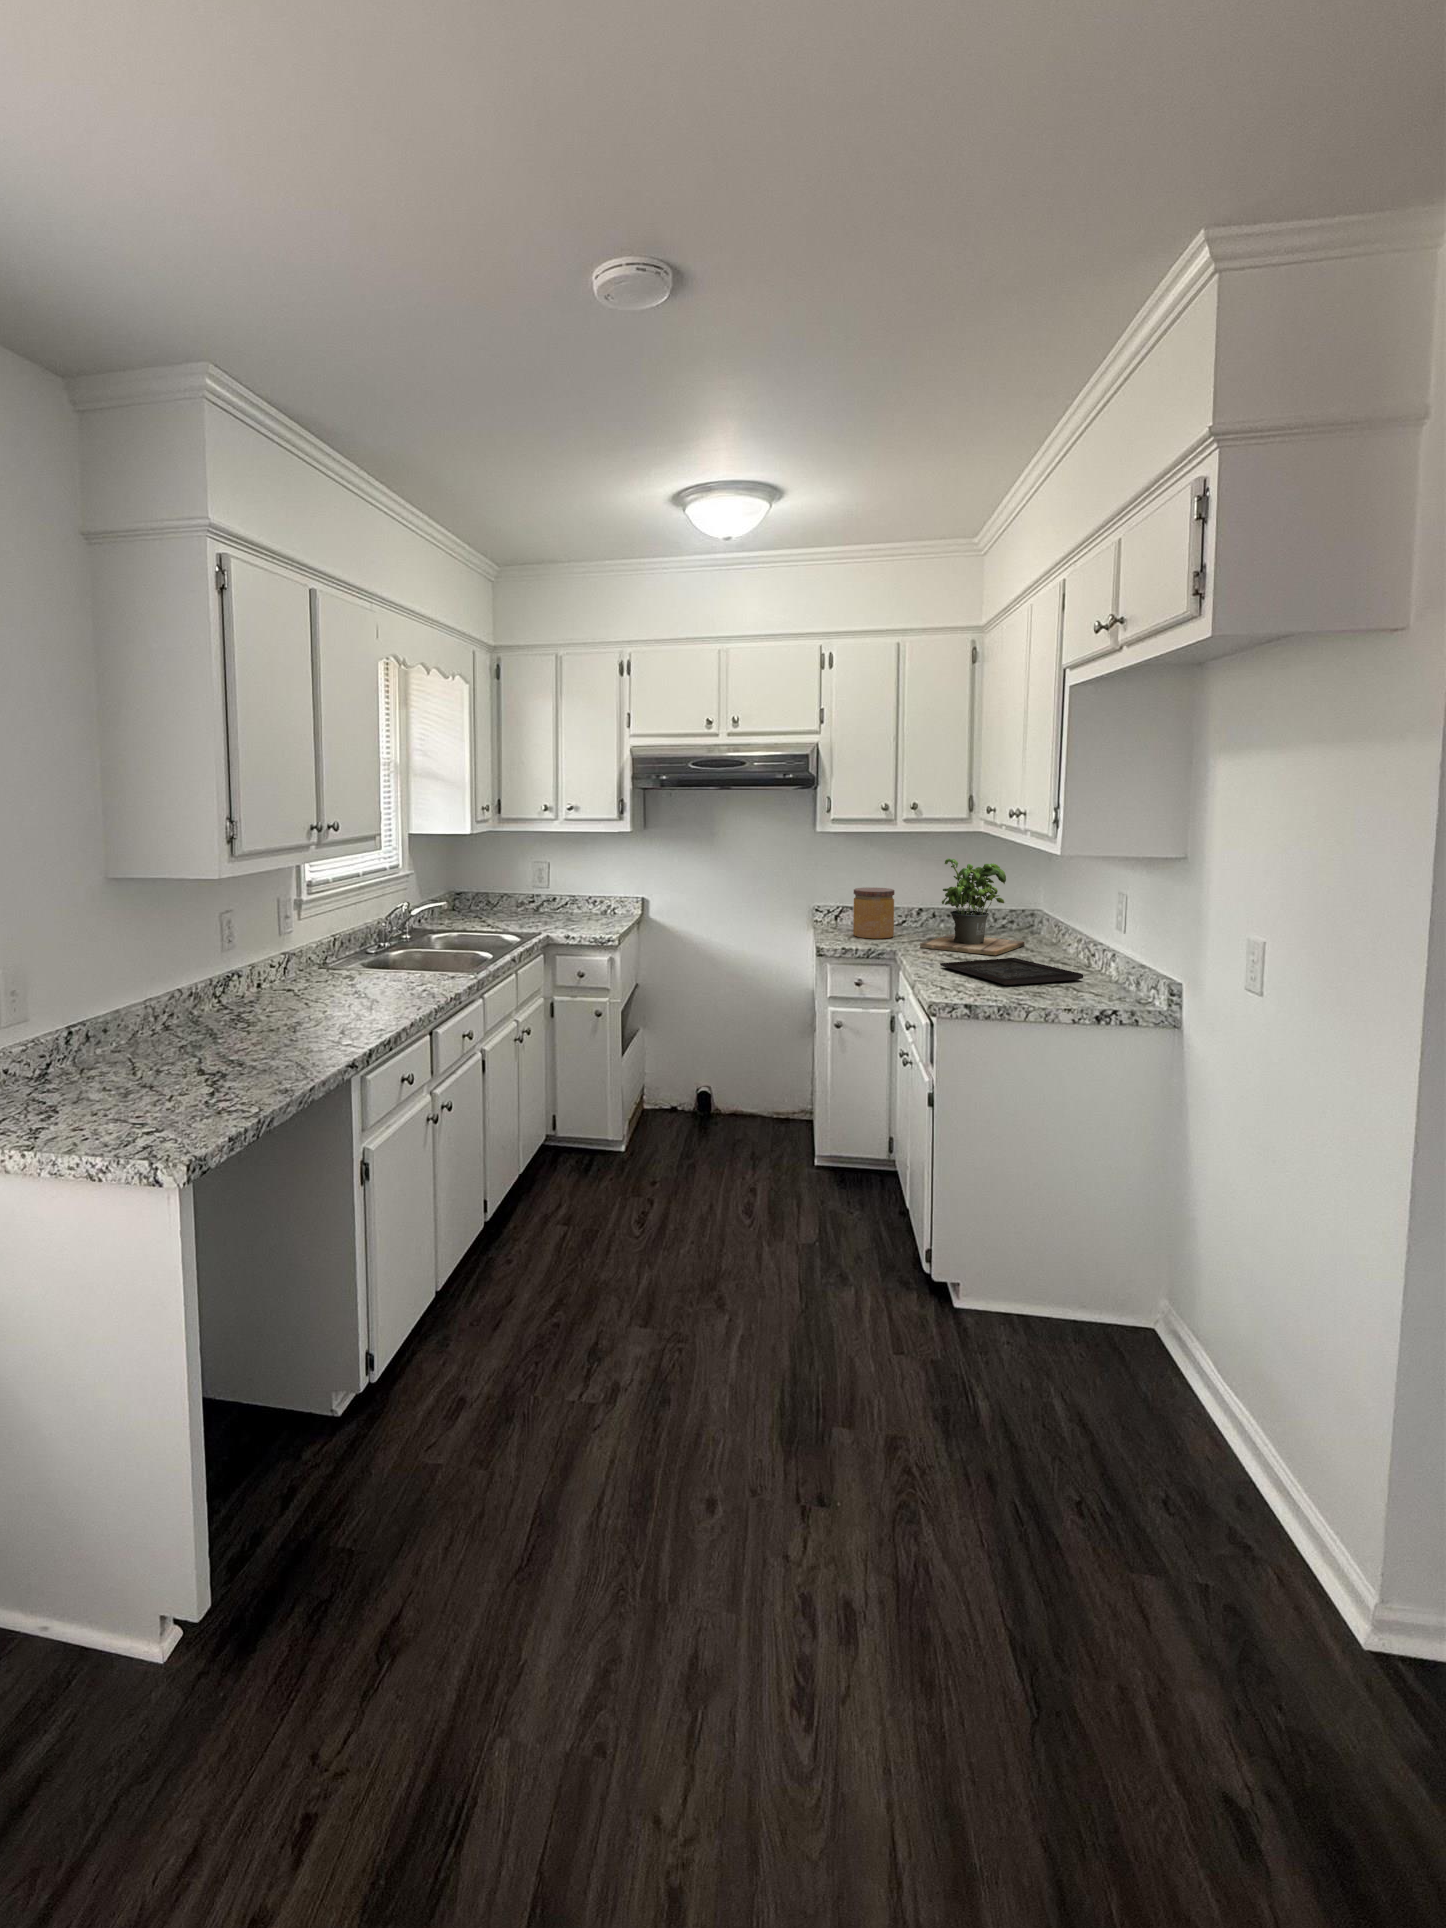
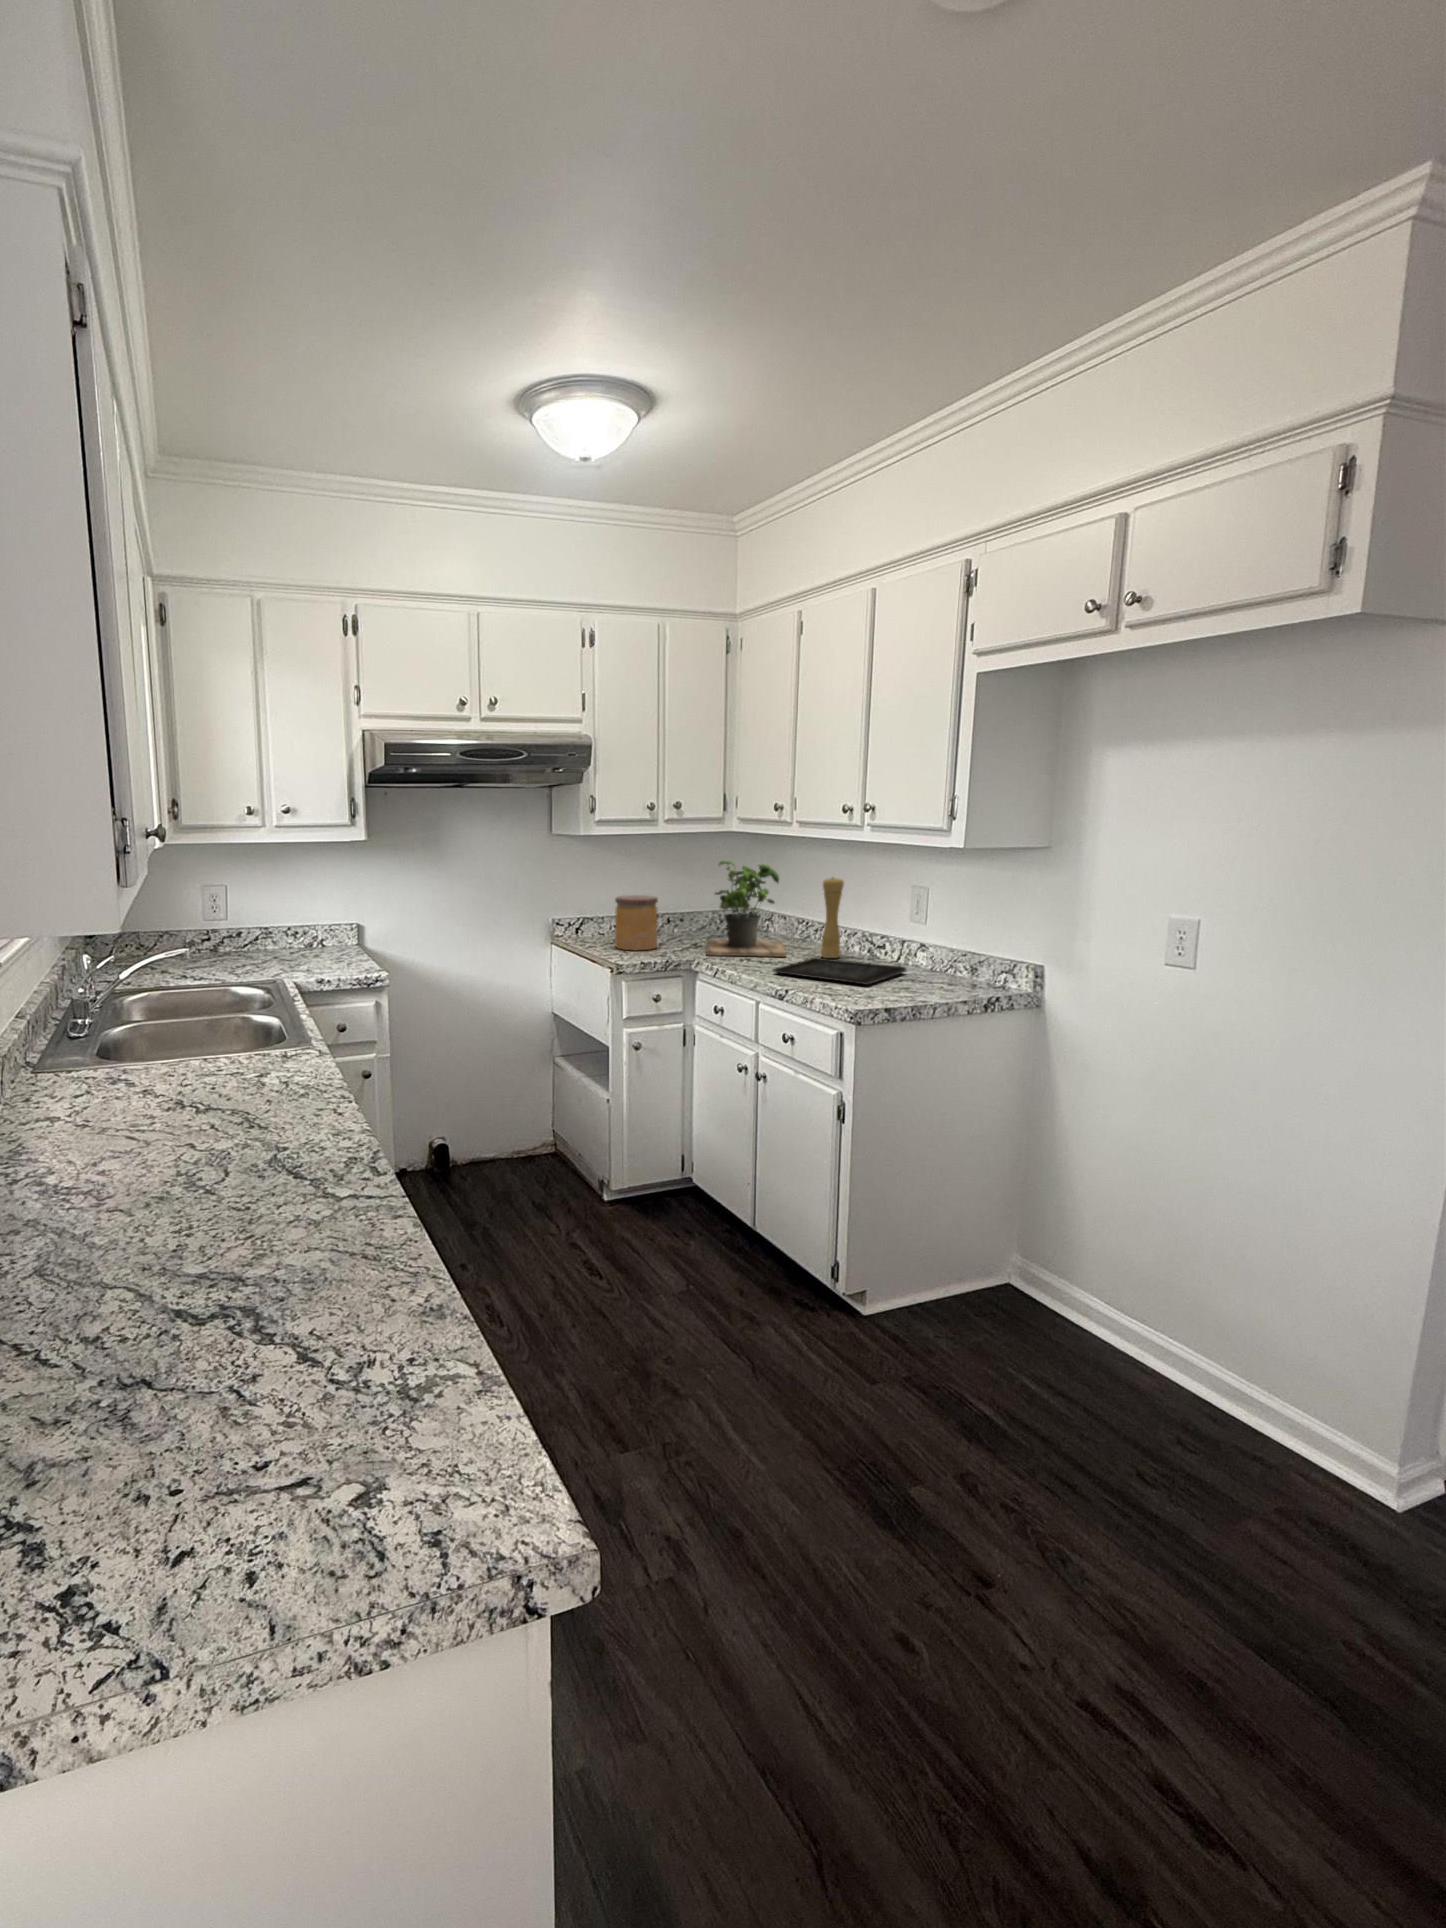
pepper mill: none [1034,879,1058,961] -> present [821,877,844,958]

